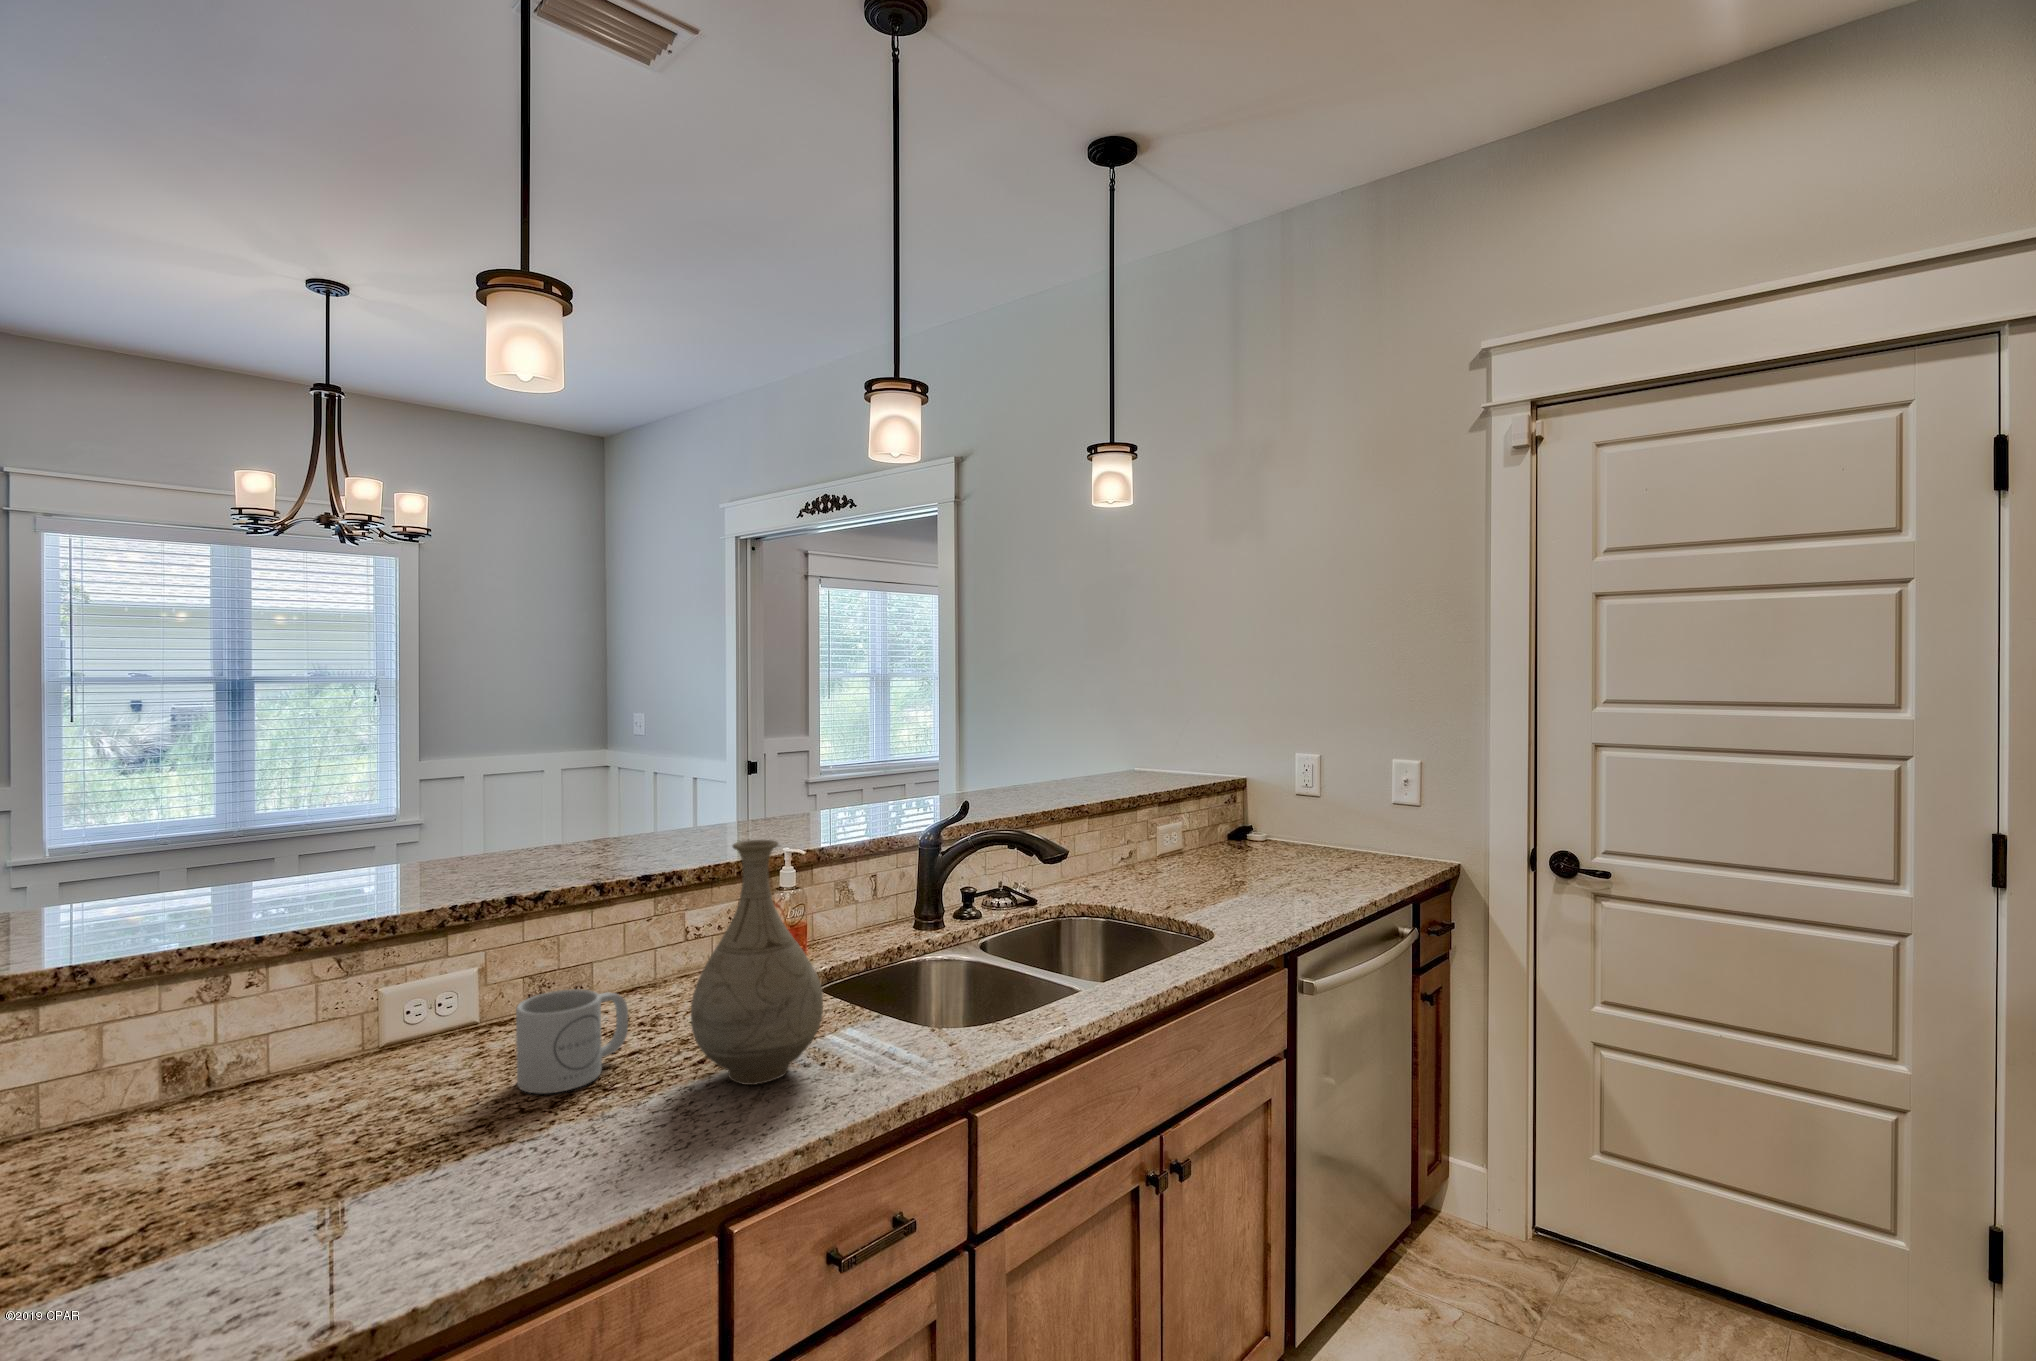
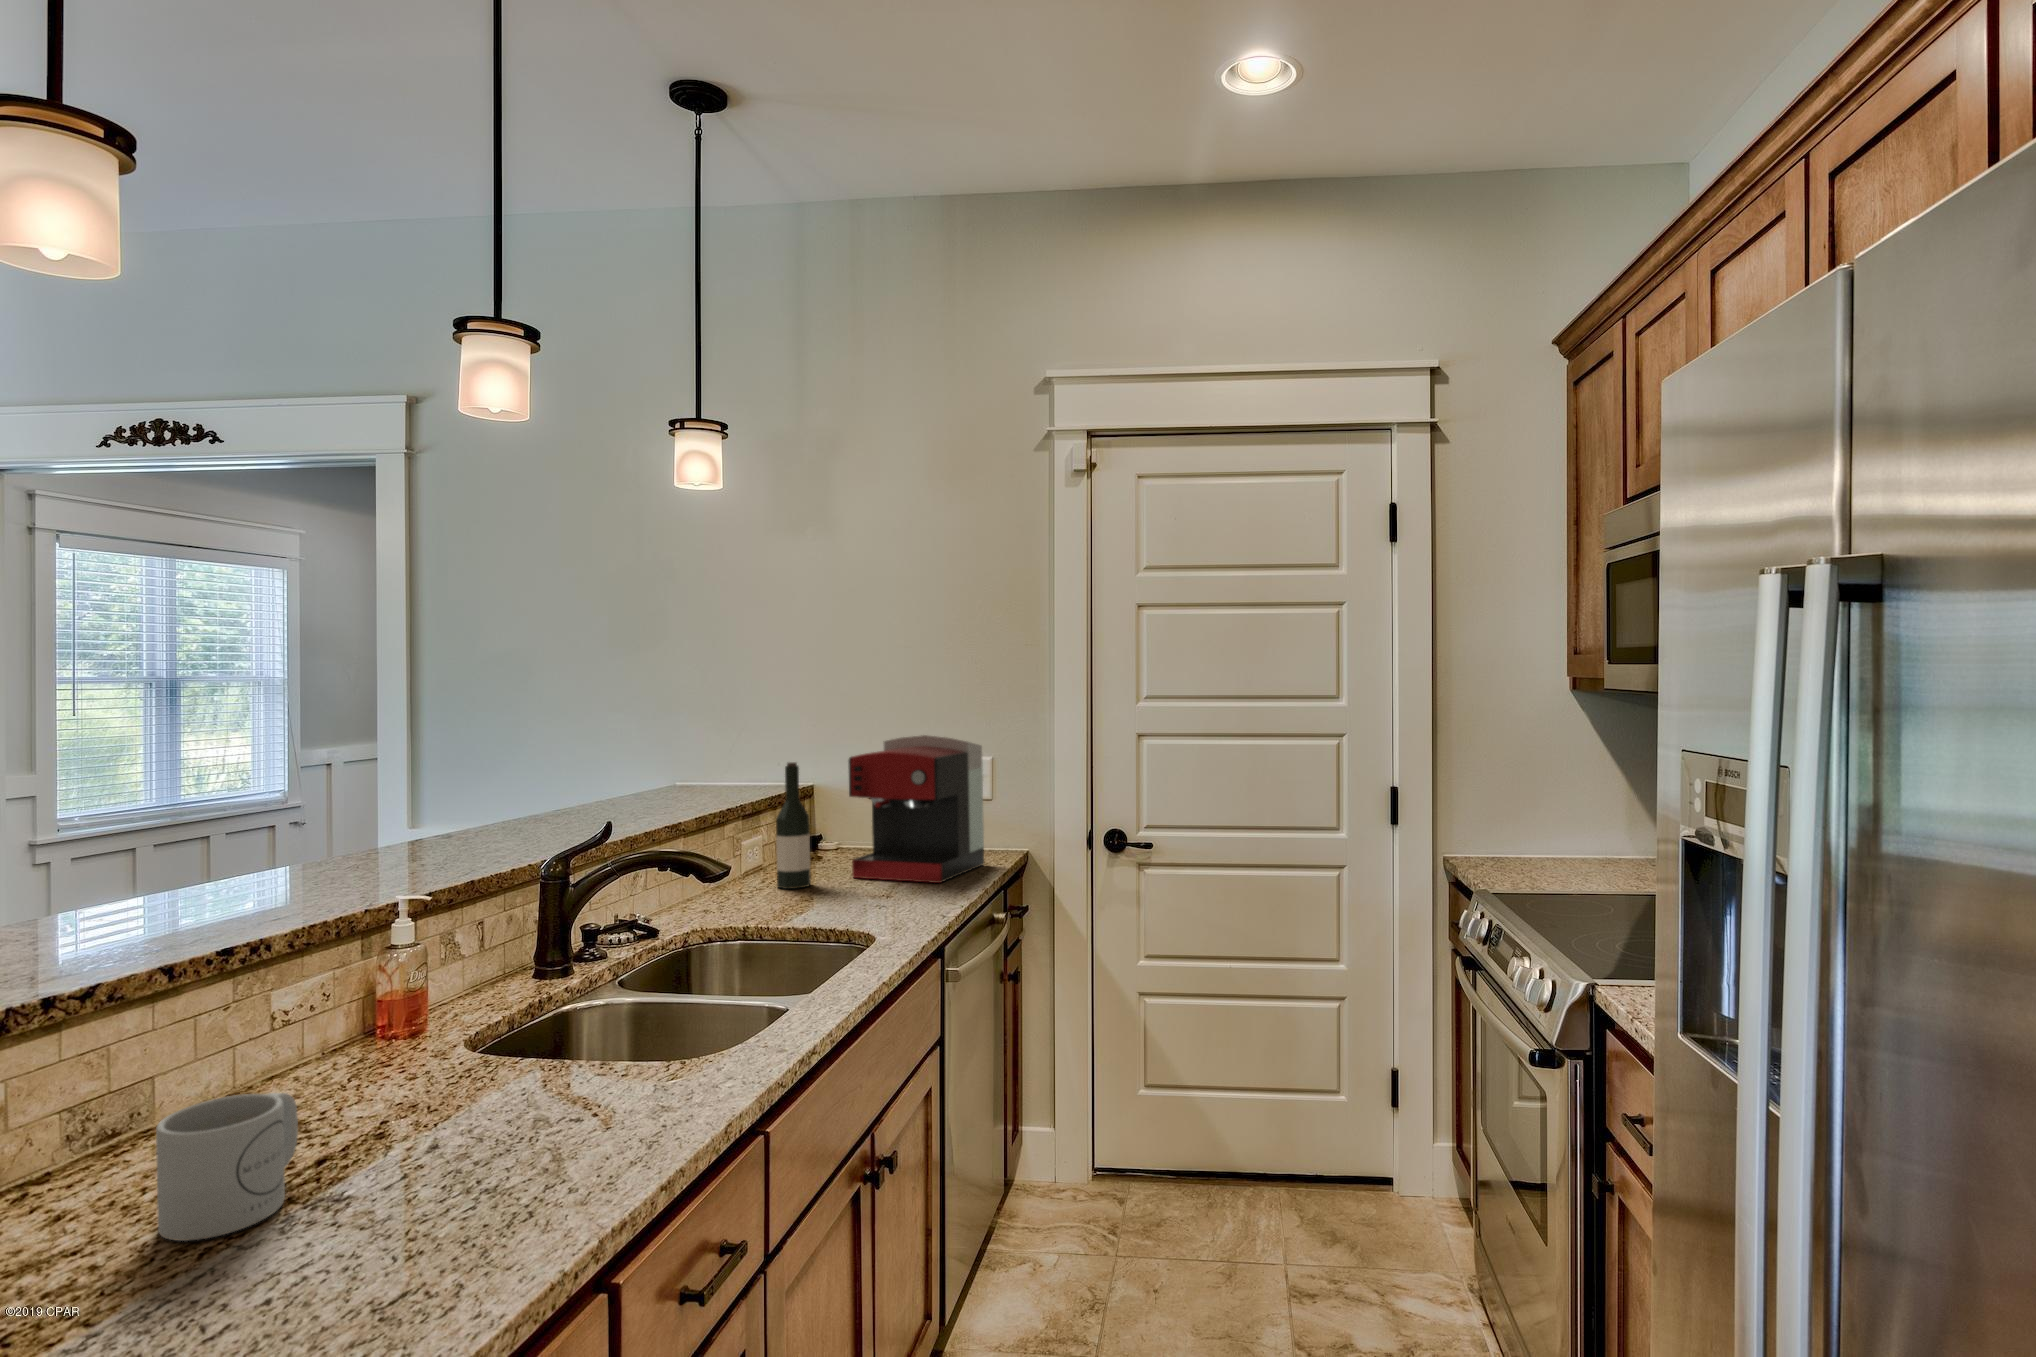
coffee maker: none [1249,734,1400,889] -> present [849,735,984,883]
wine bottle: none [1174,755,1208,877] -> present [776,762,811,889]
vase: present [691,840,823,1085] -> none [423,871,588,1162]

